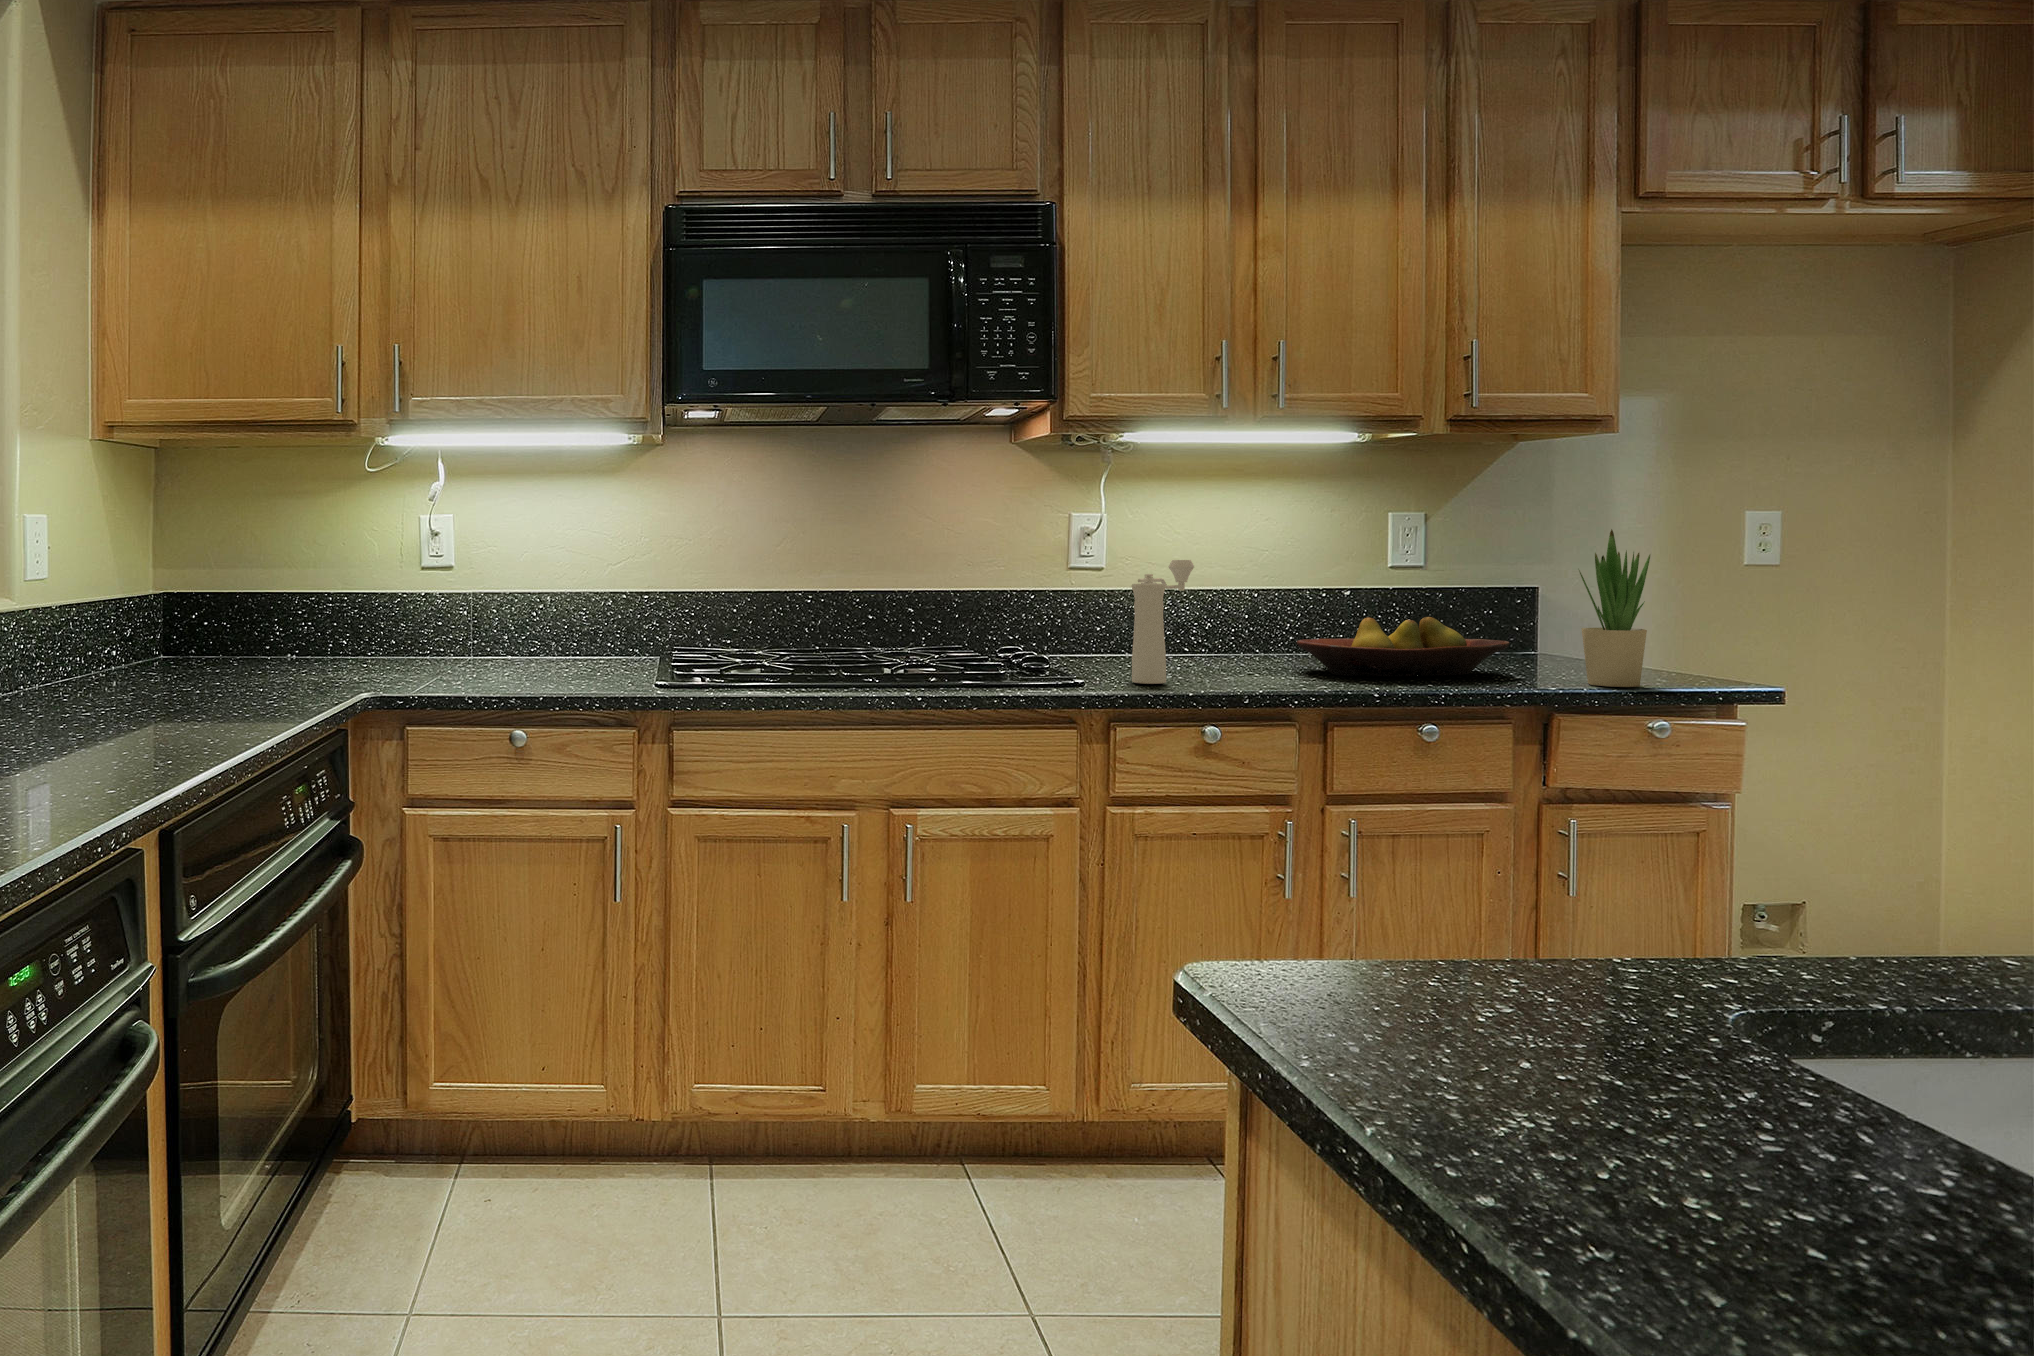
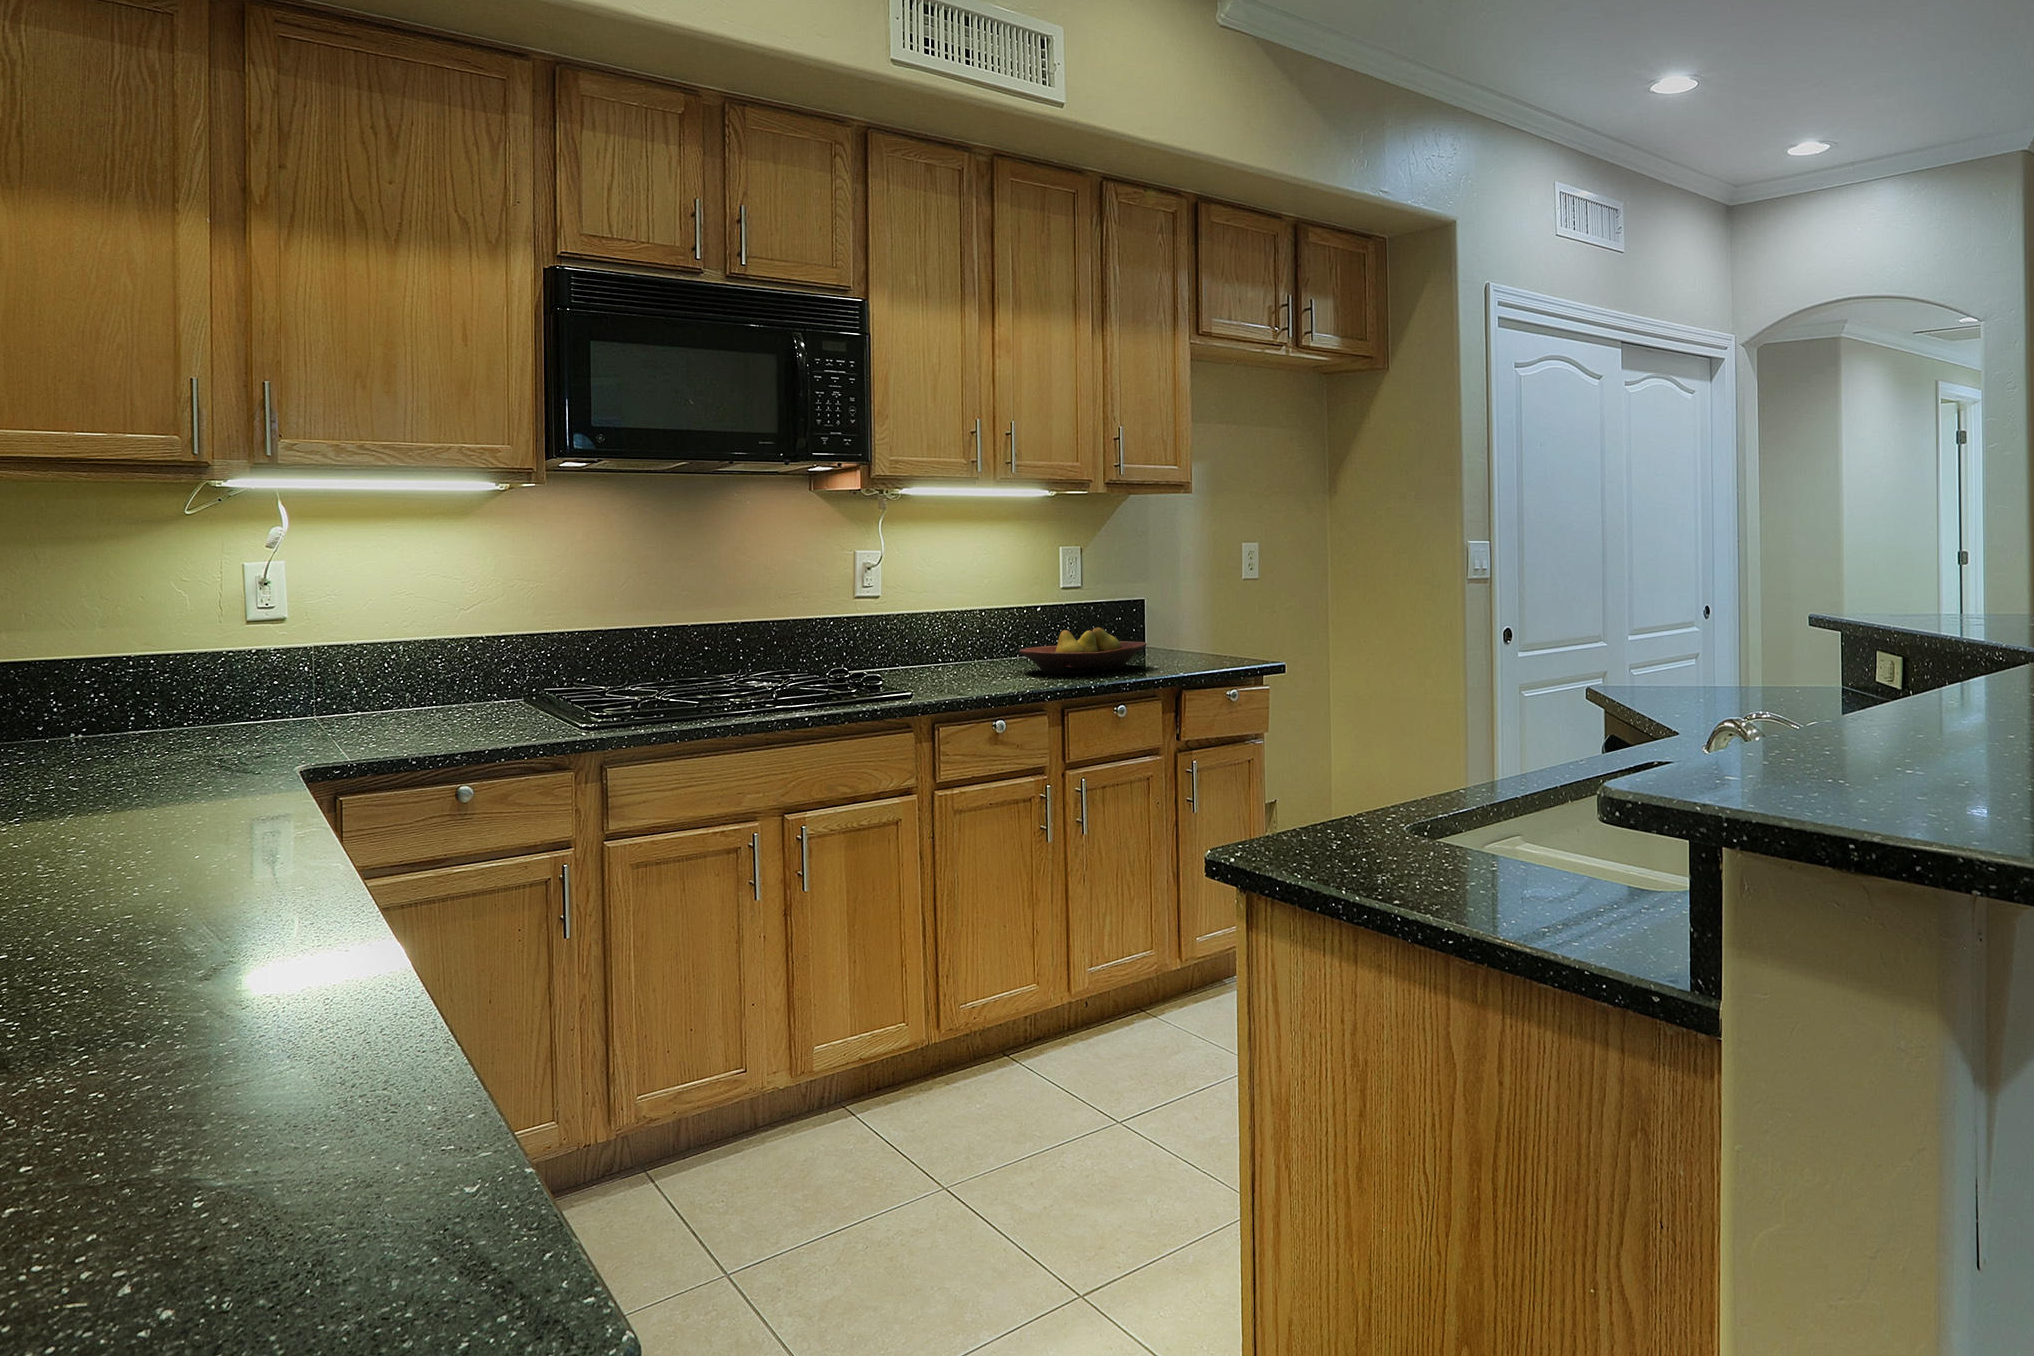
potted plant: present [1579,529,1650,687] -> none [1185,563,1225,669]
pepper mill: present [1132,560,1194,684] -> none [937,593,970,692]

